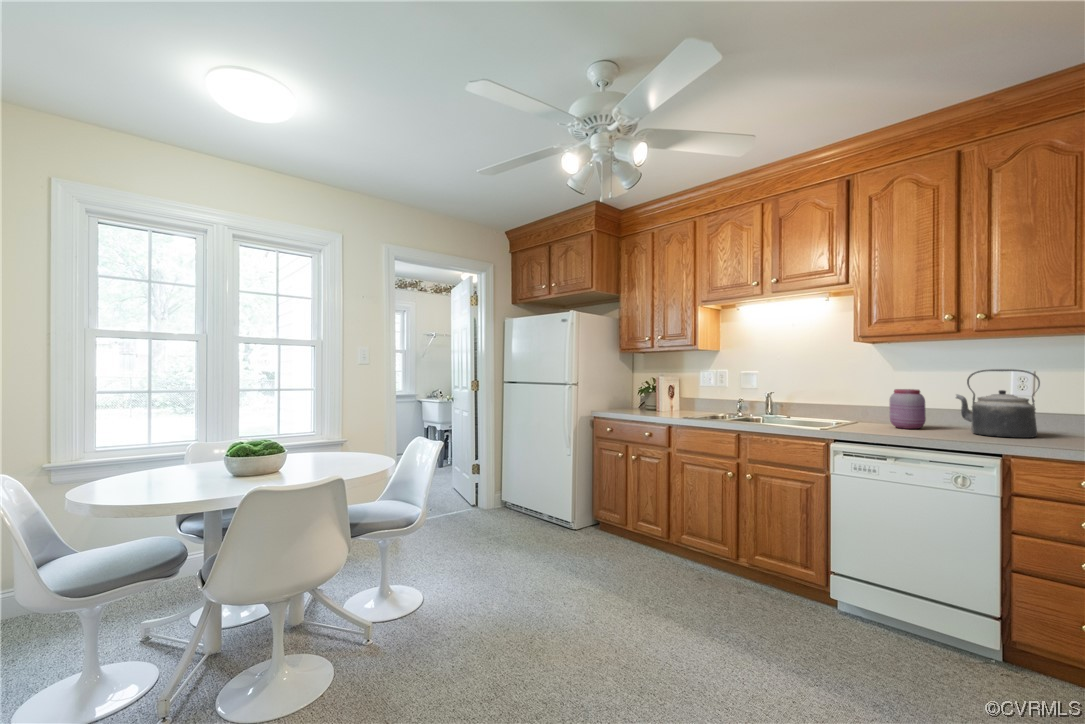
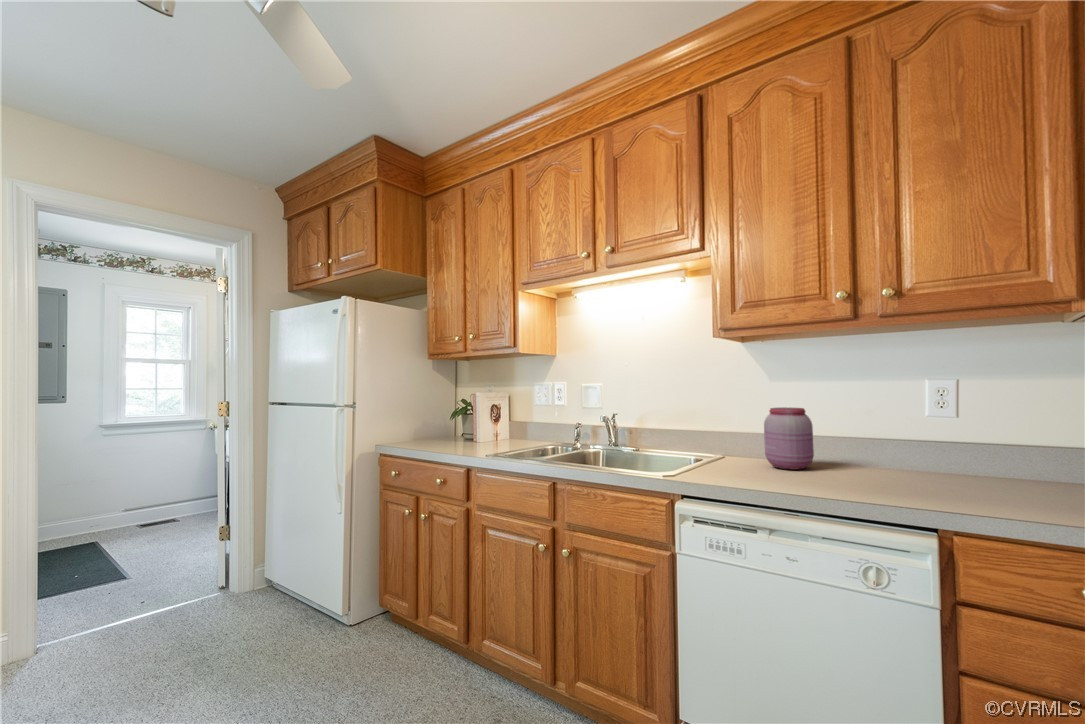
kettle: present [956,369,1040,438] -> none [855,376,977,487]

